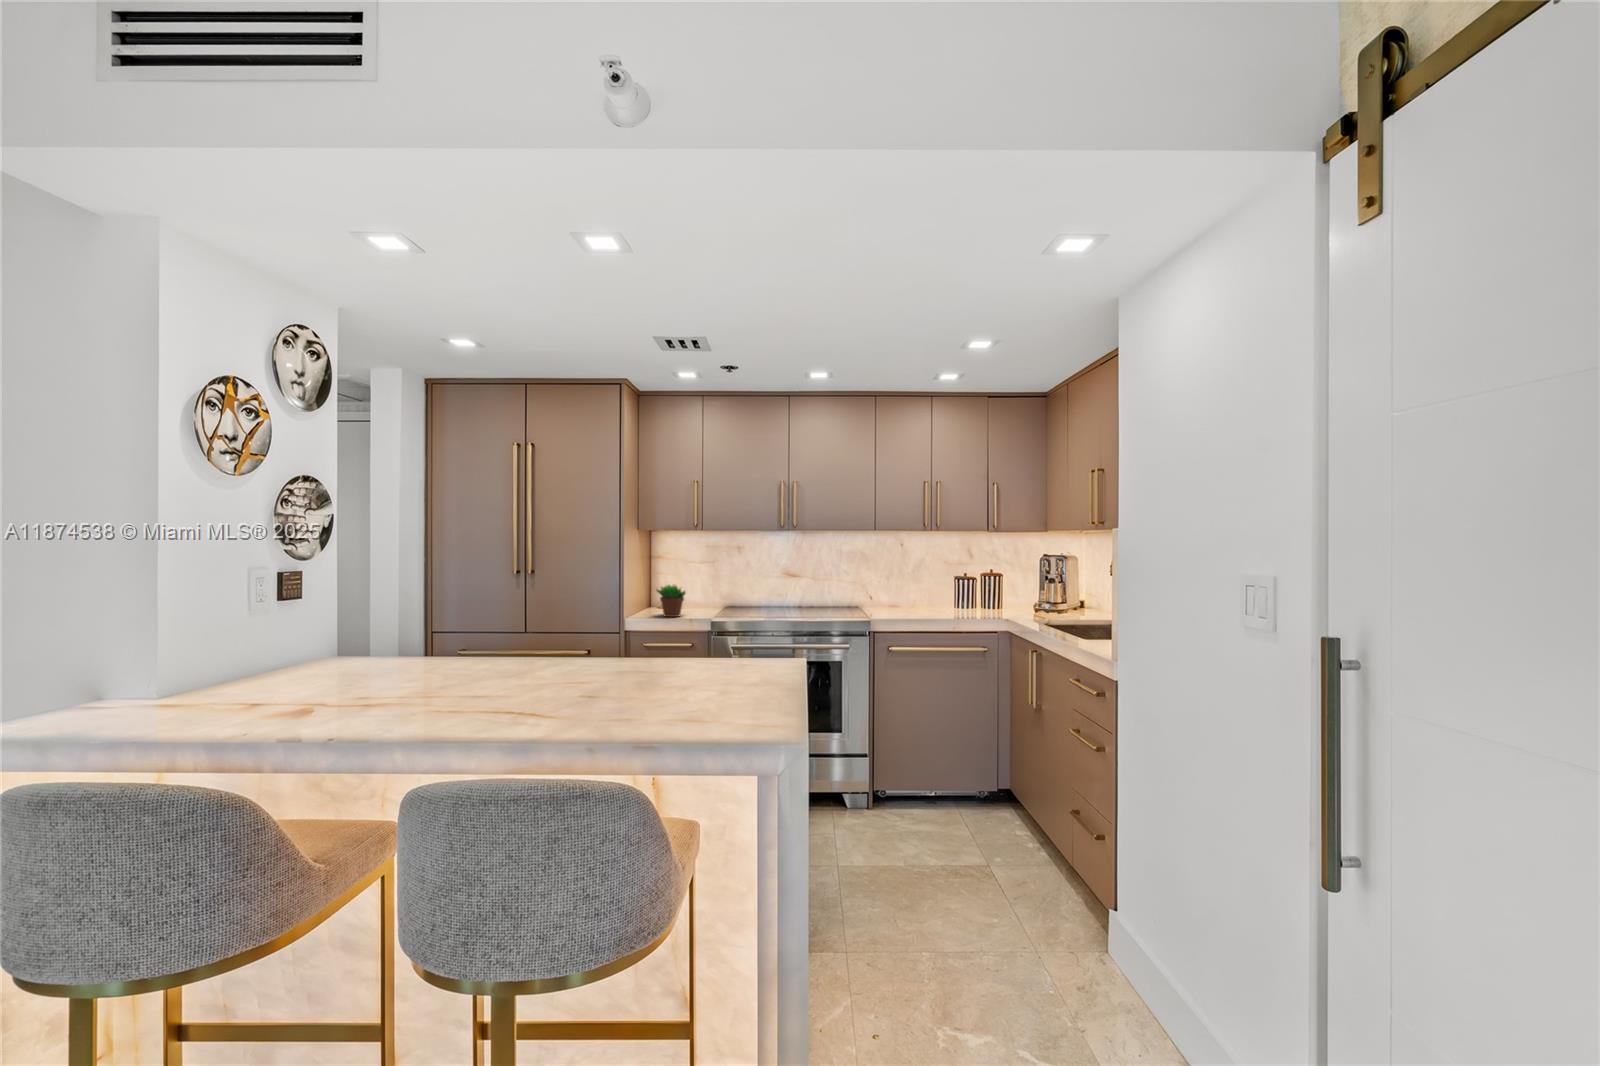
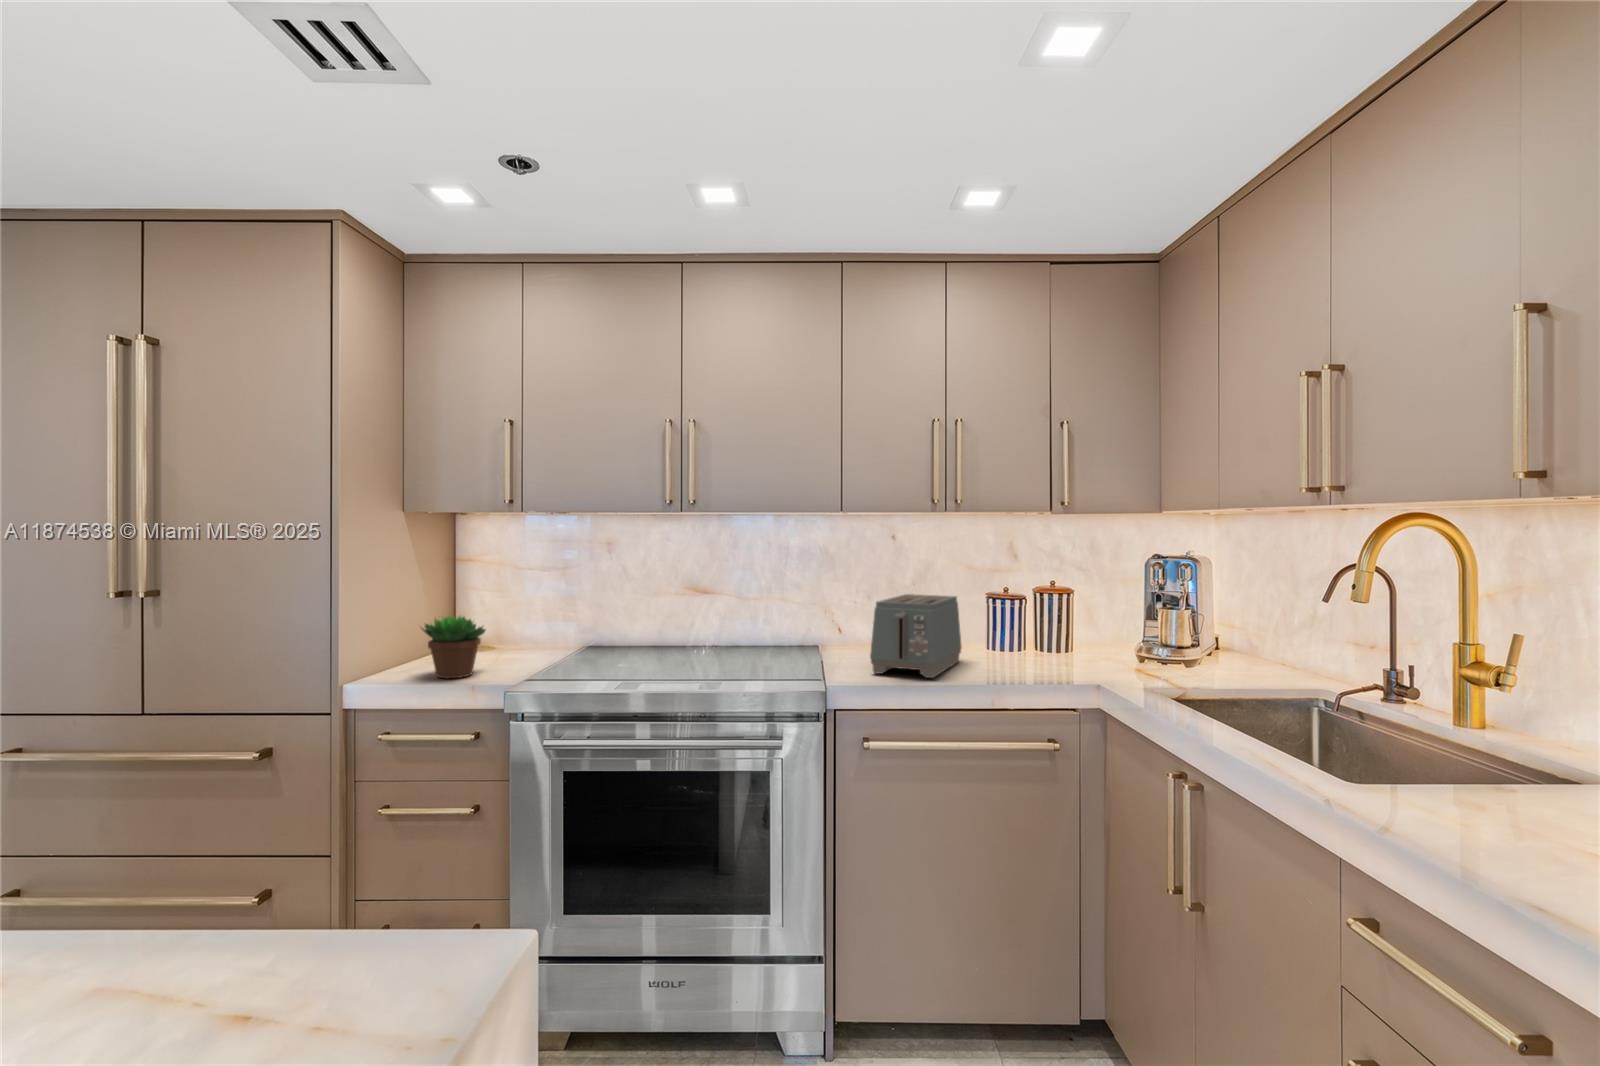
toaster: none [891,576,940,618] -> present [870,594,961,678]

